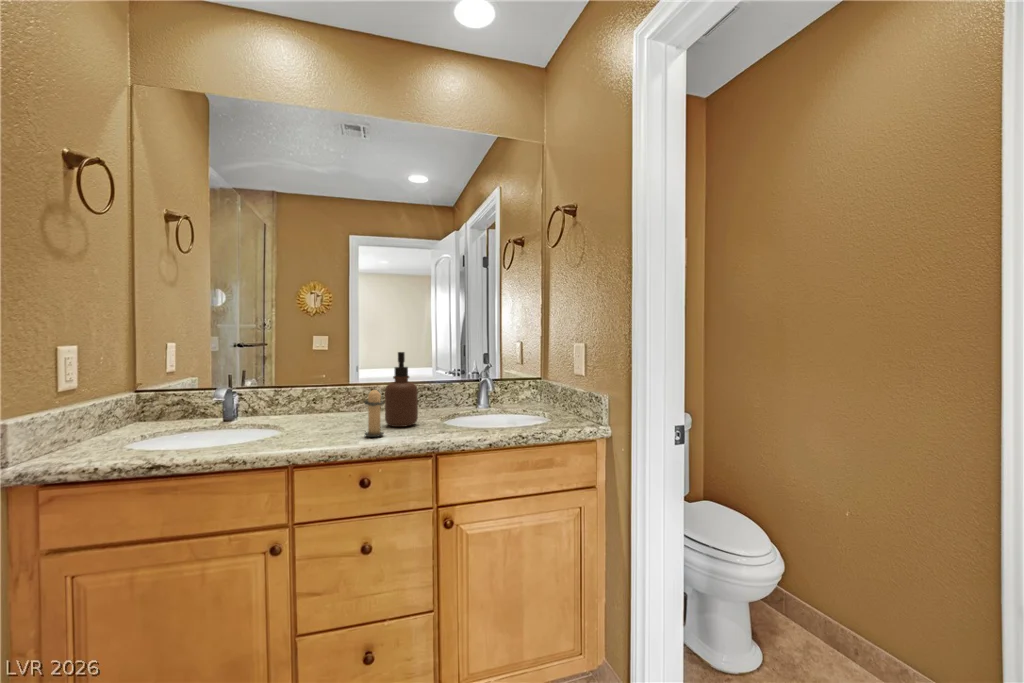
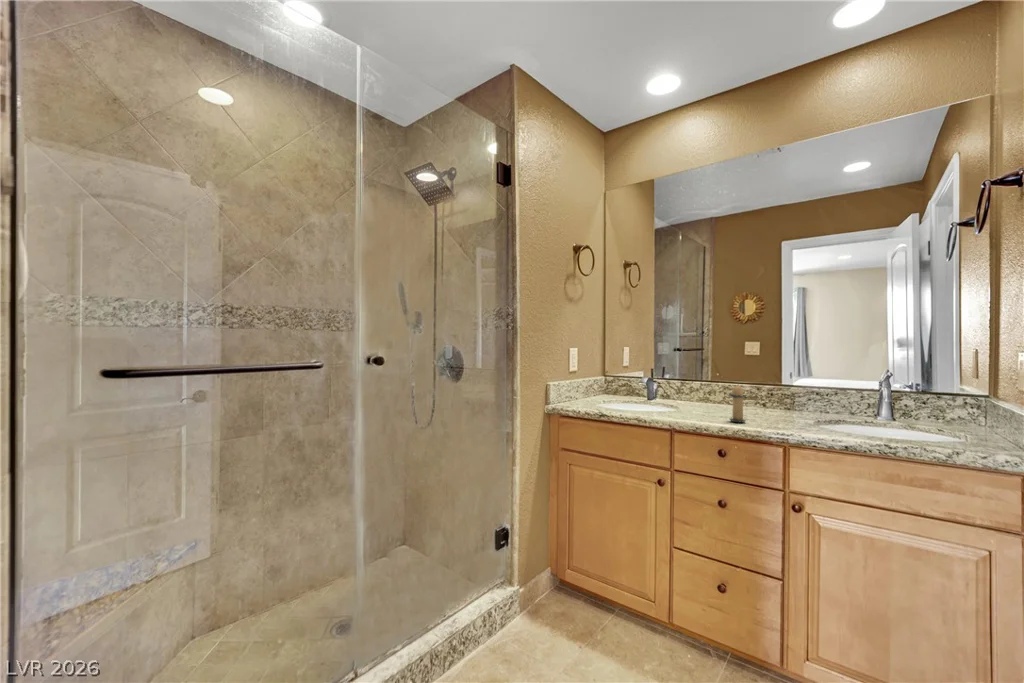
soap dispenser: present [385,352,418,427] -> none [756,357,788,421]

